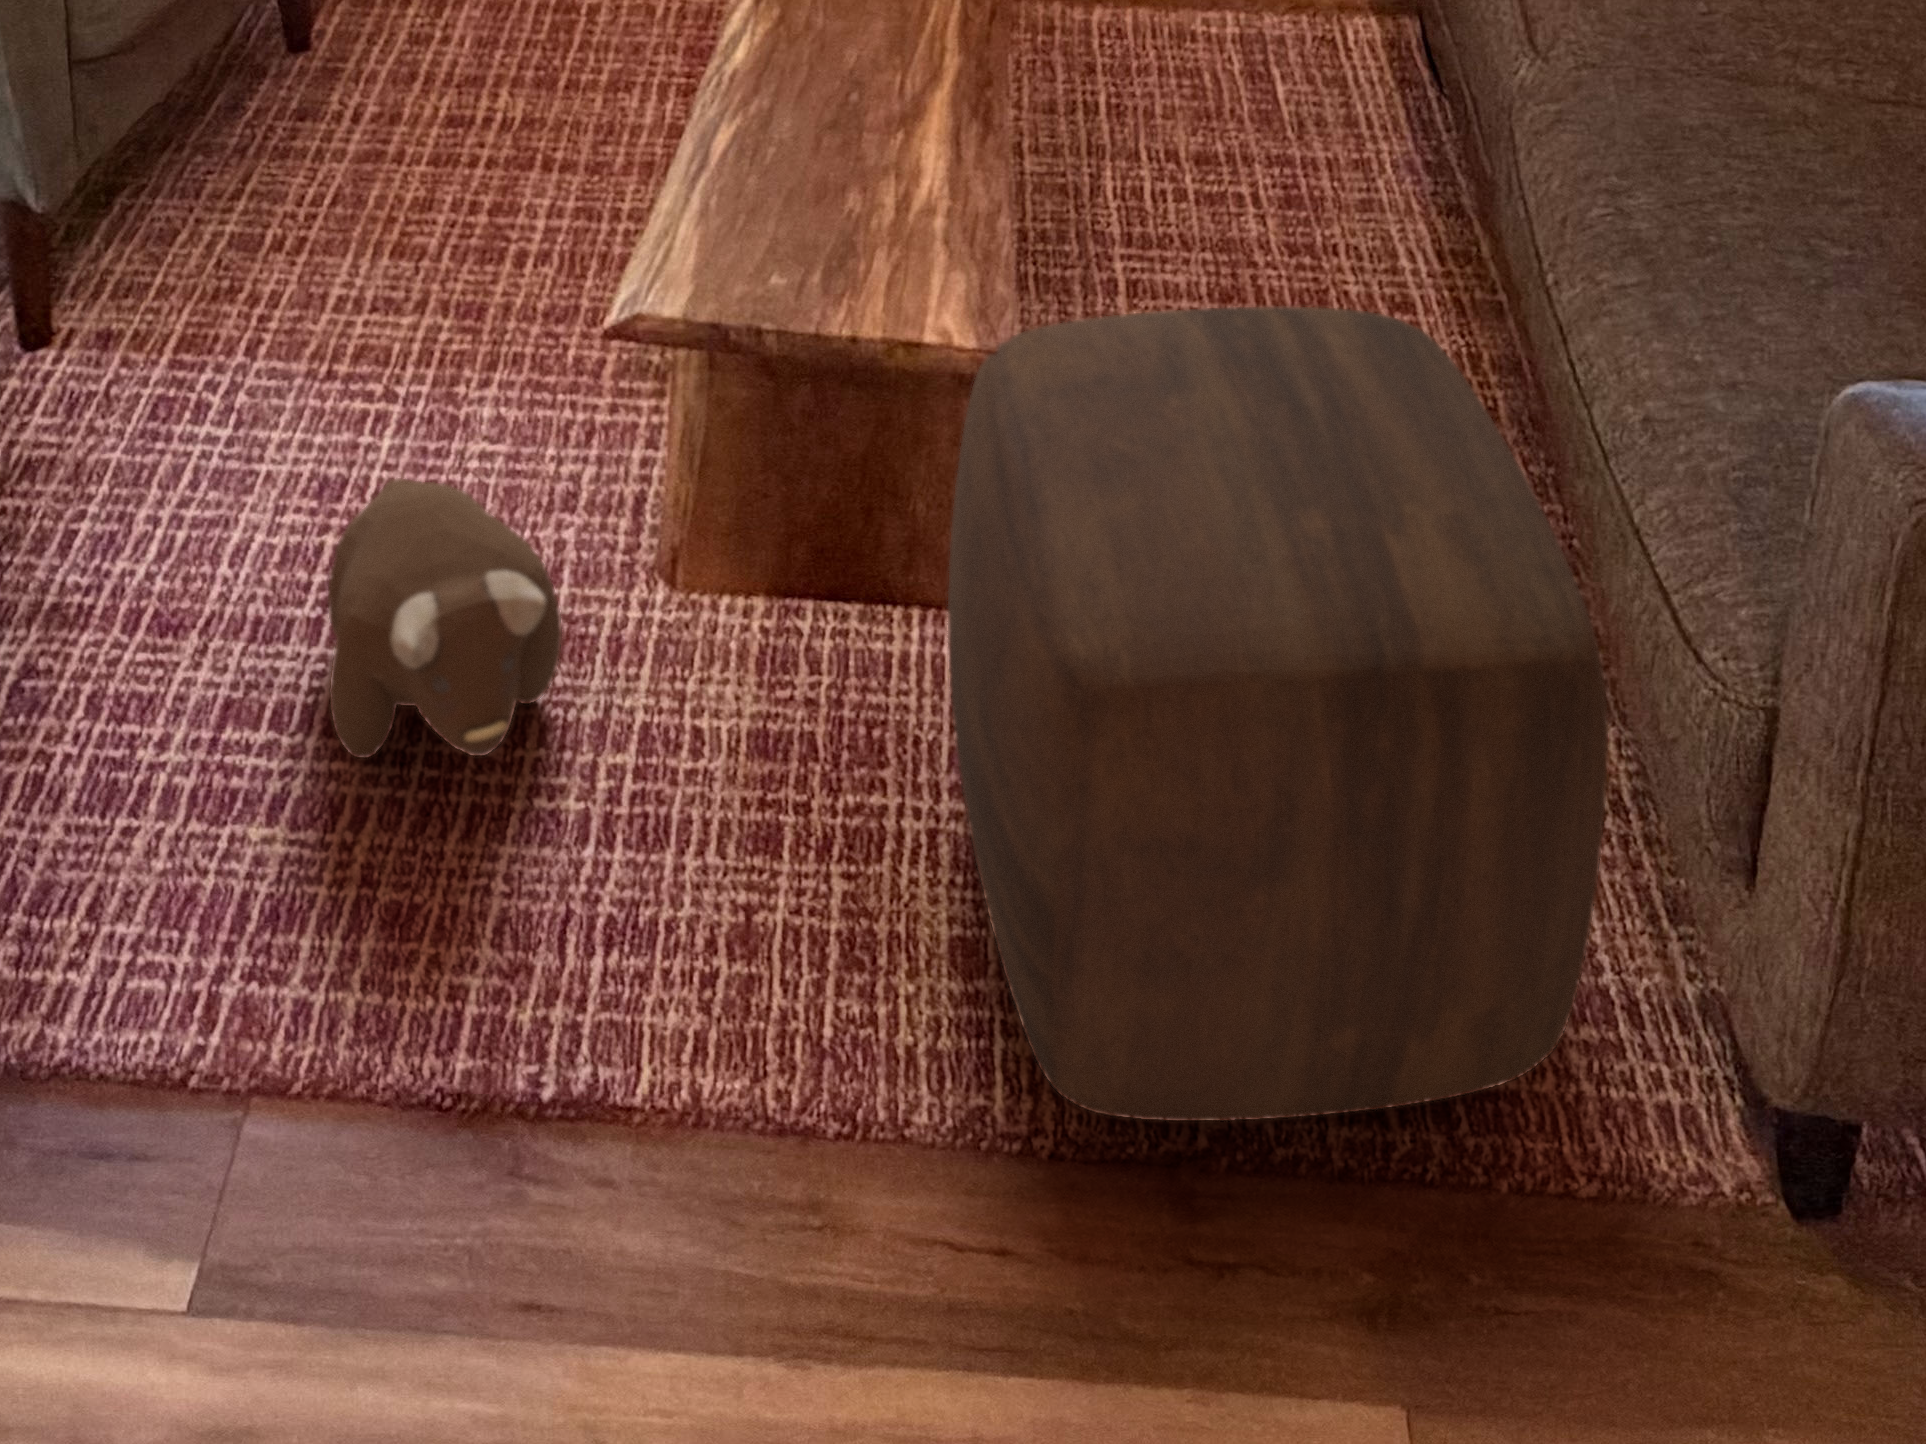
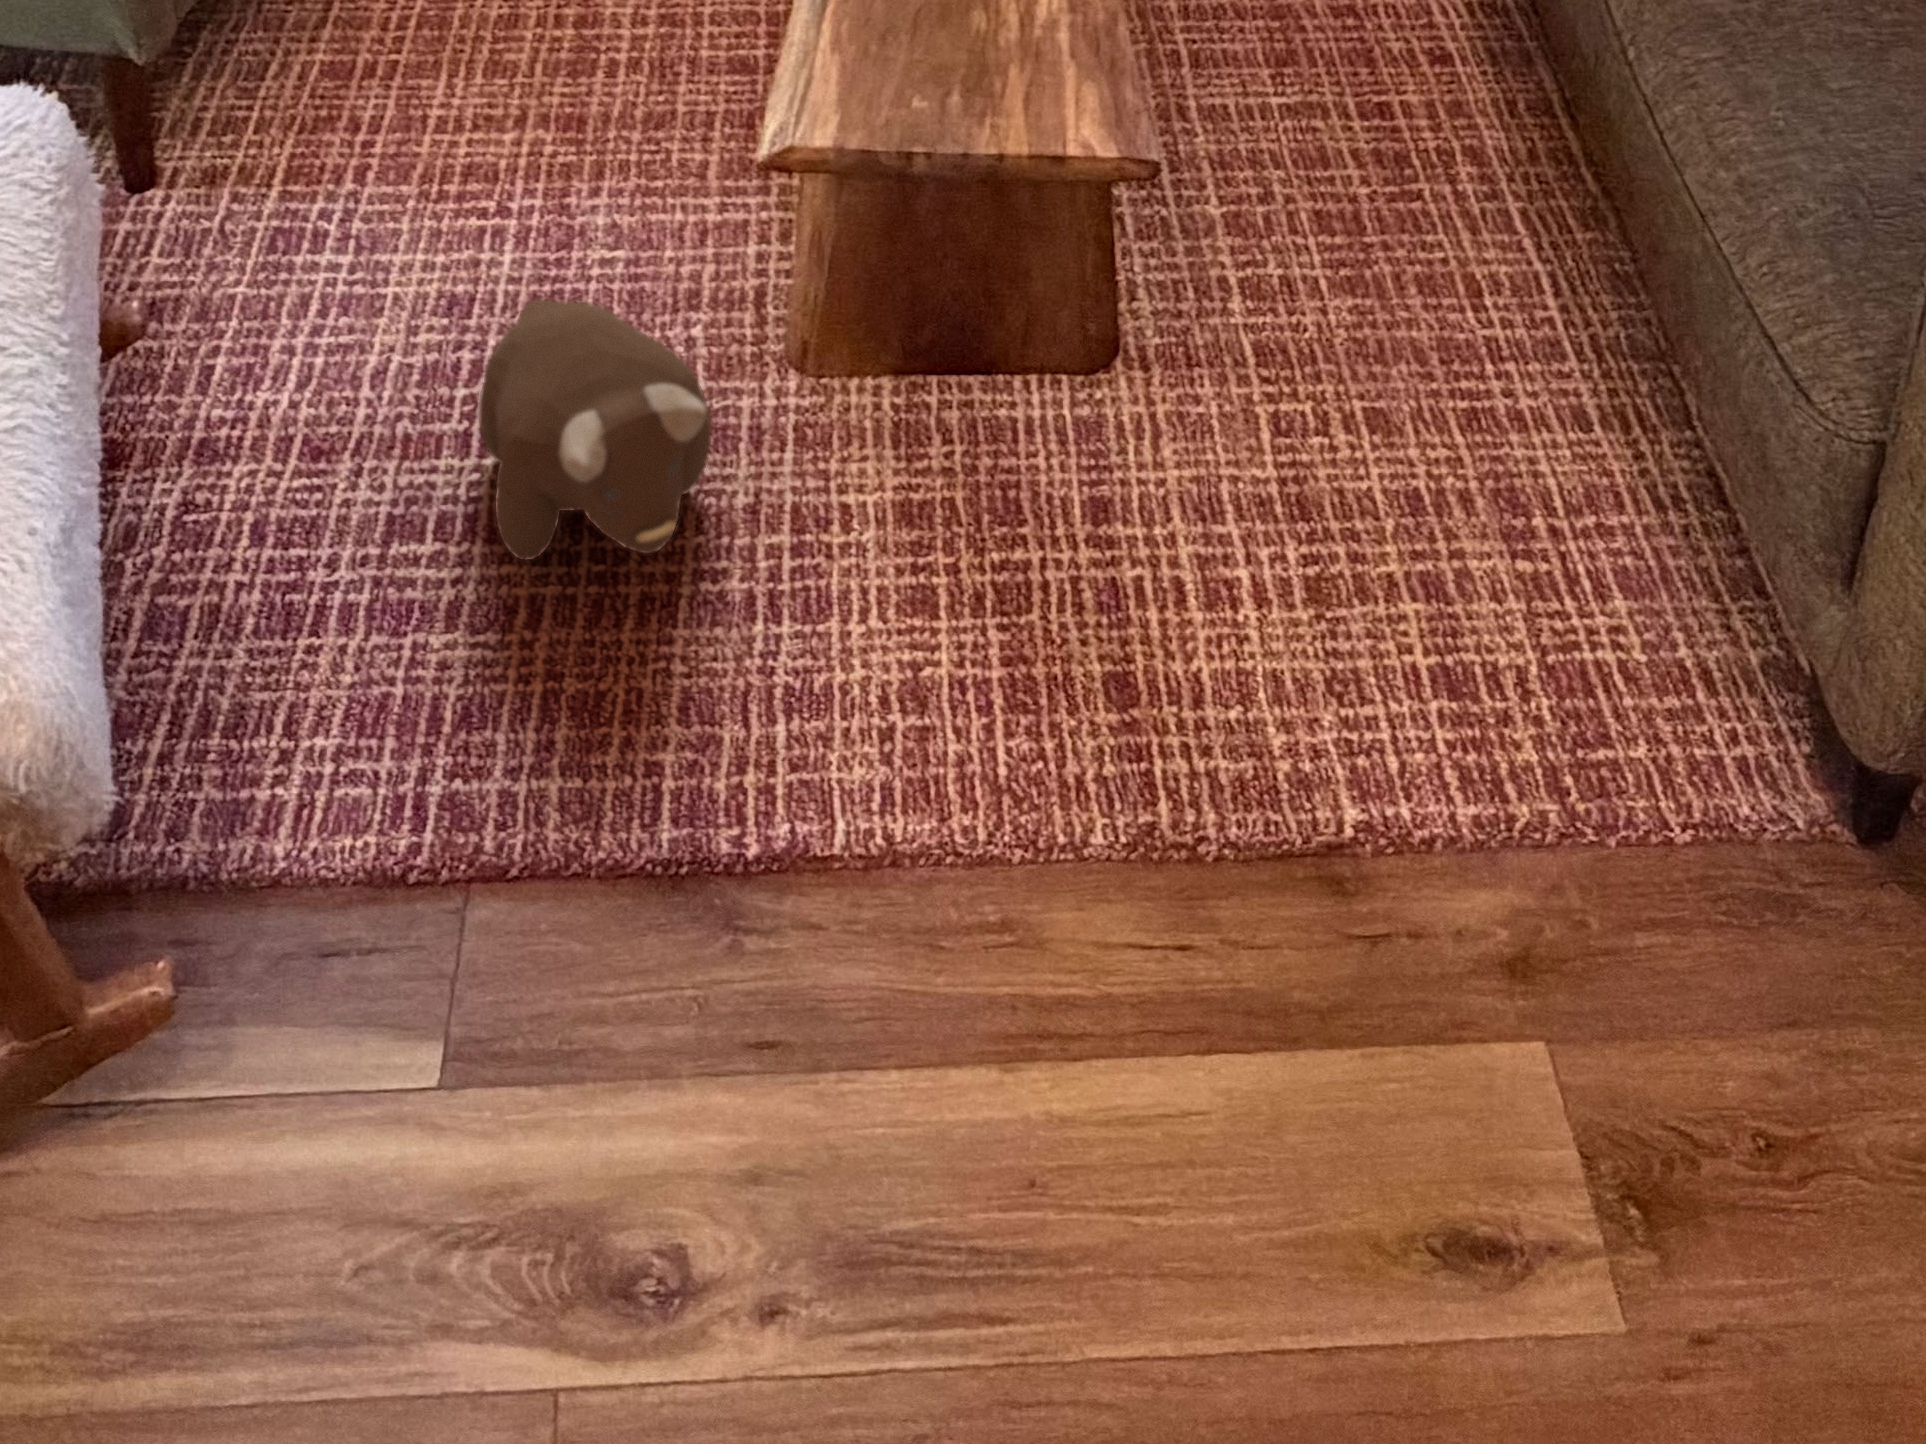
ottoman: present [948,307,1608,1121] -> none [1088,92,1713,817]

